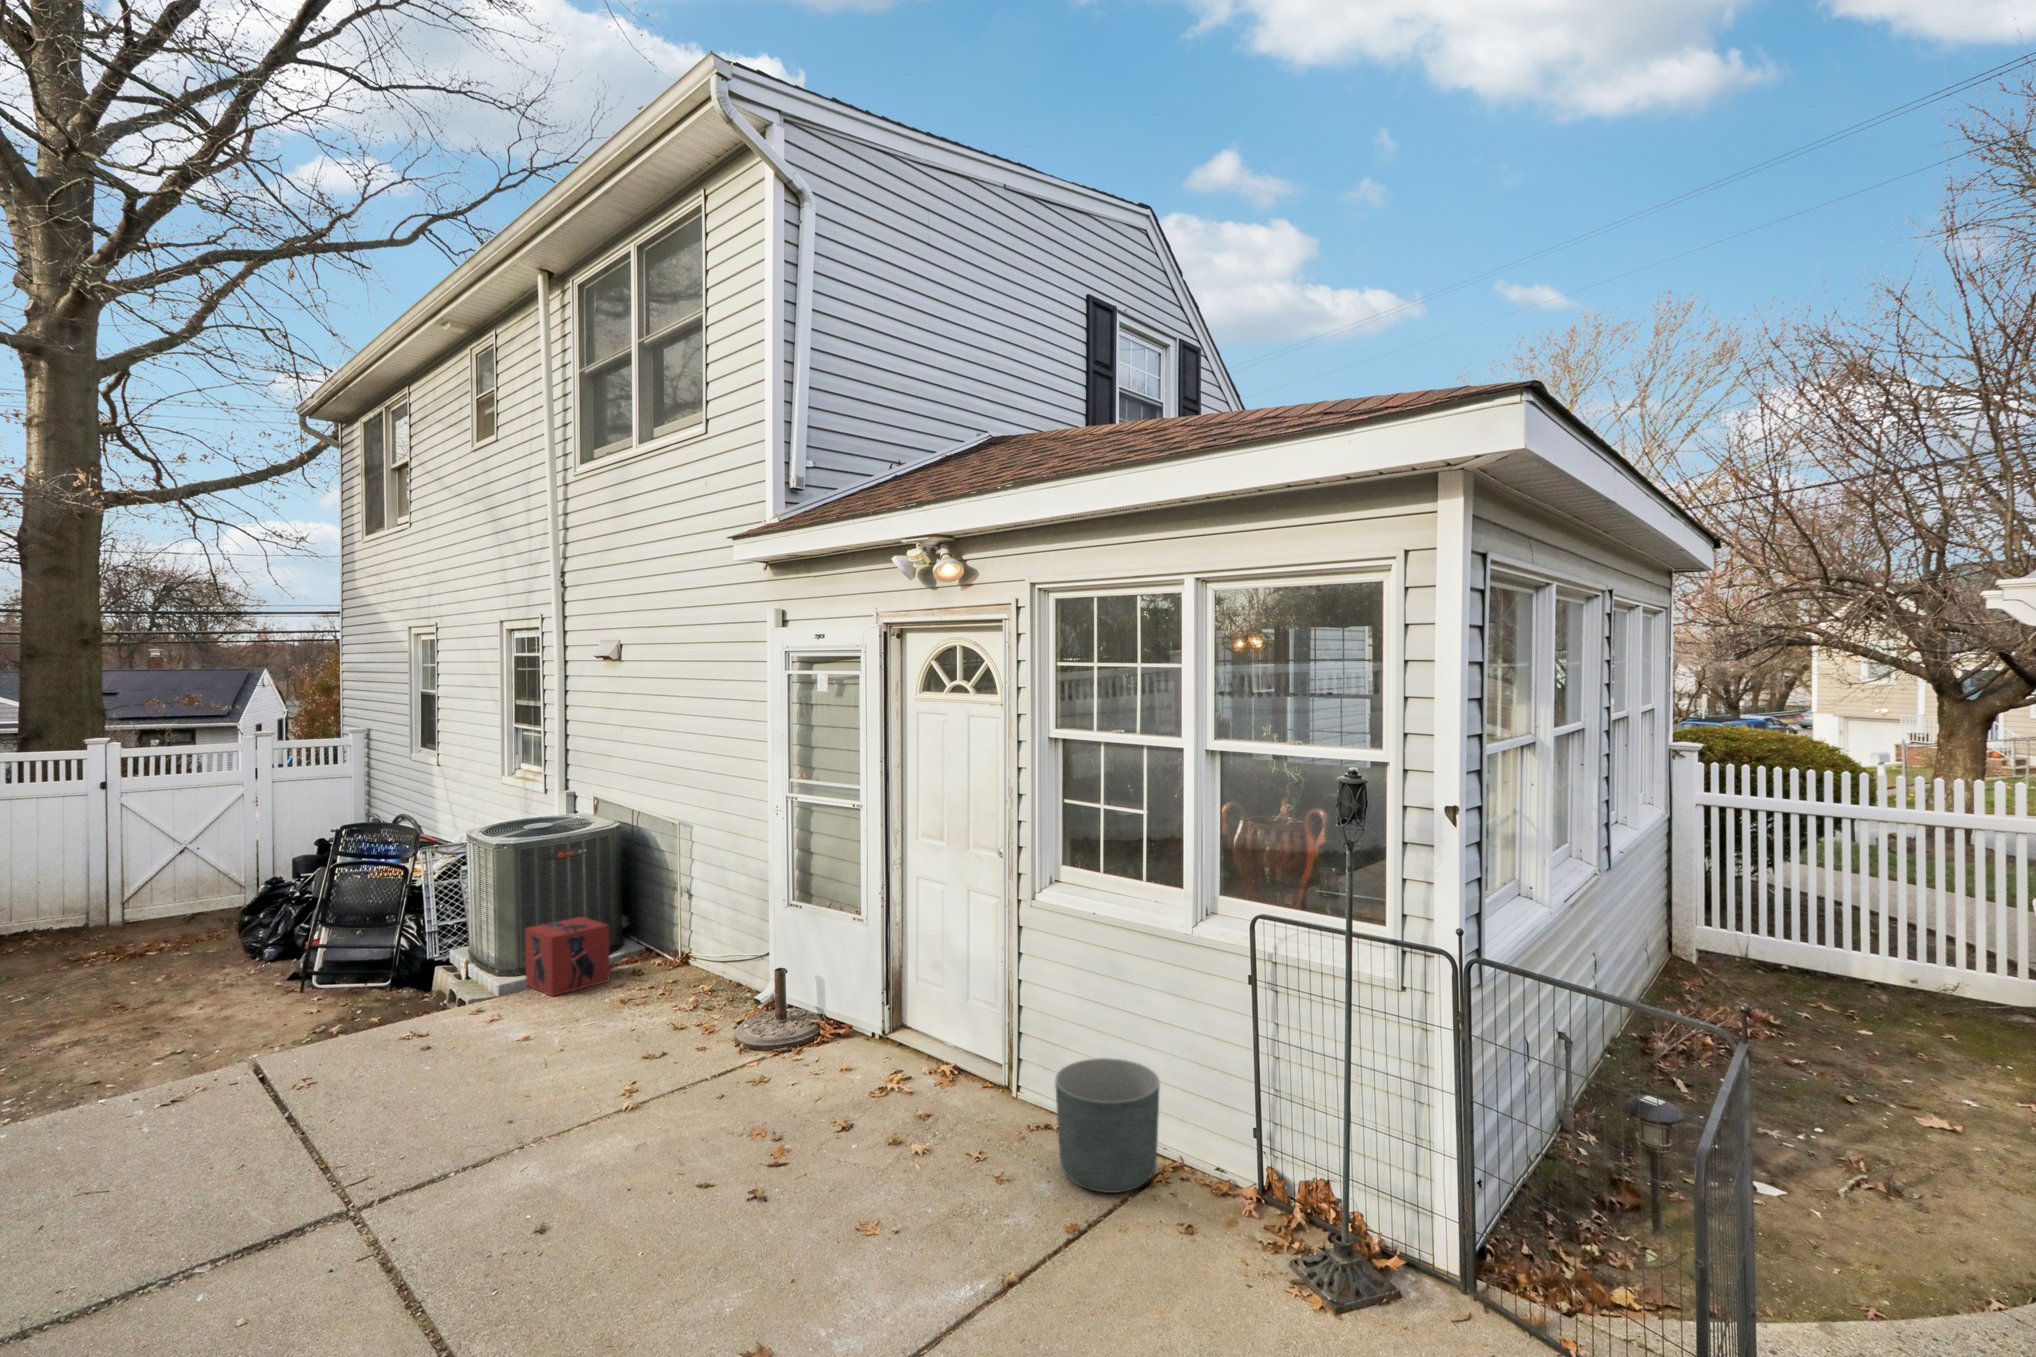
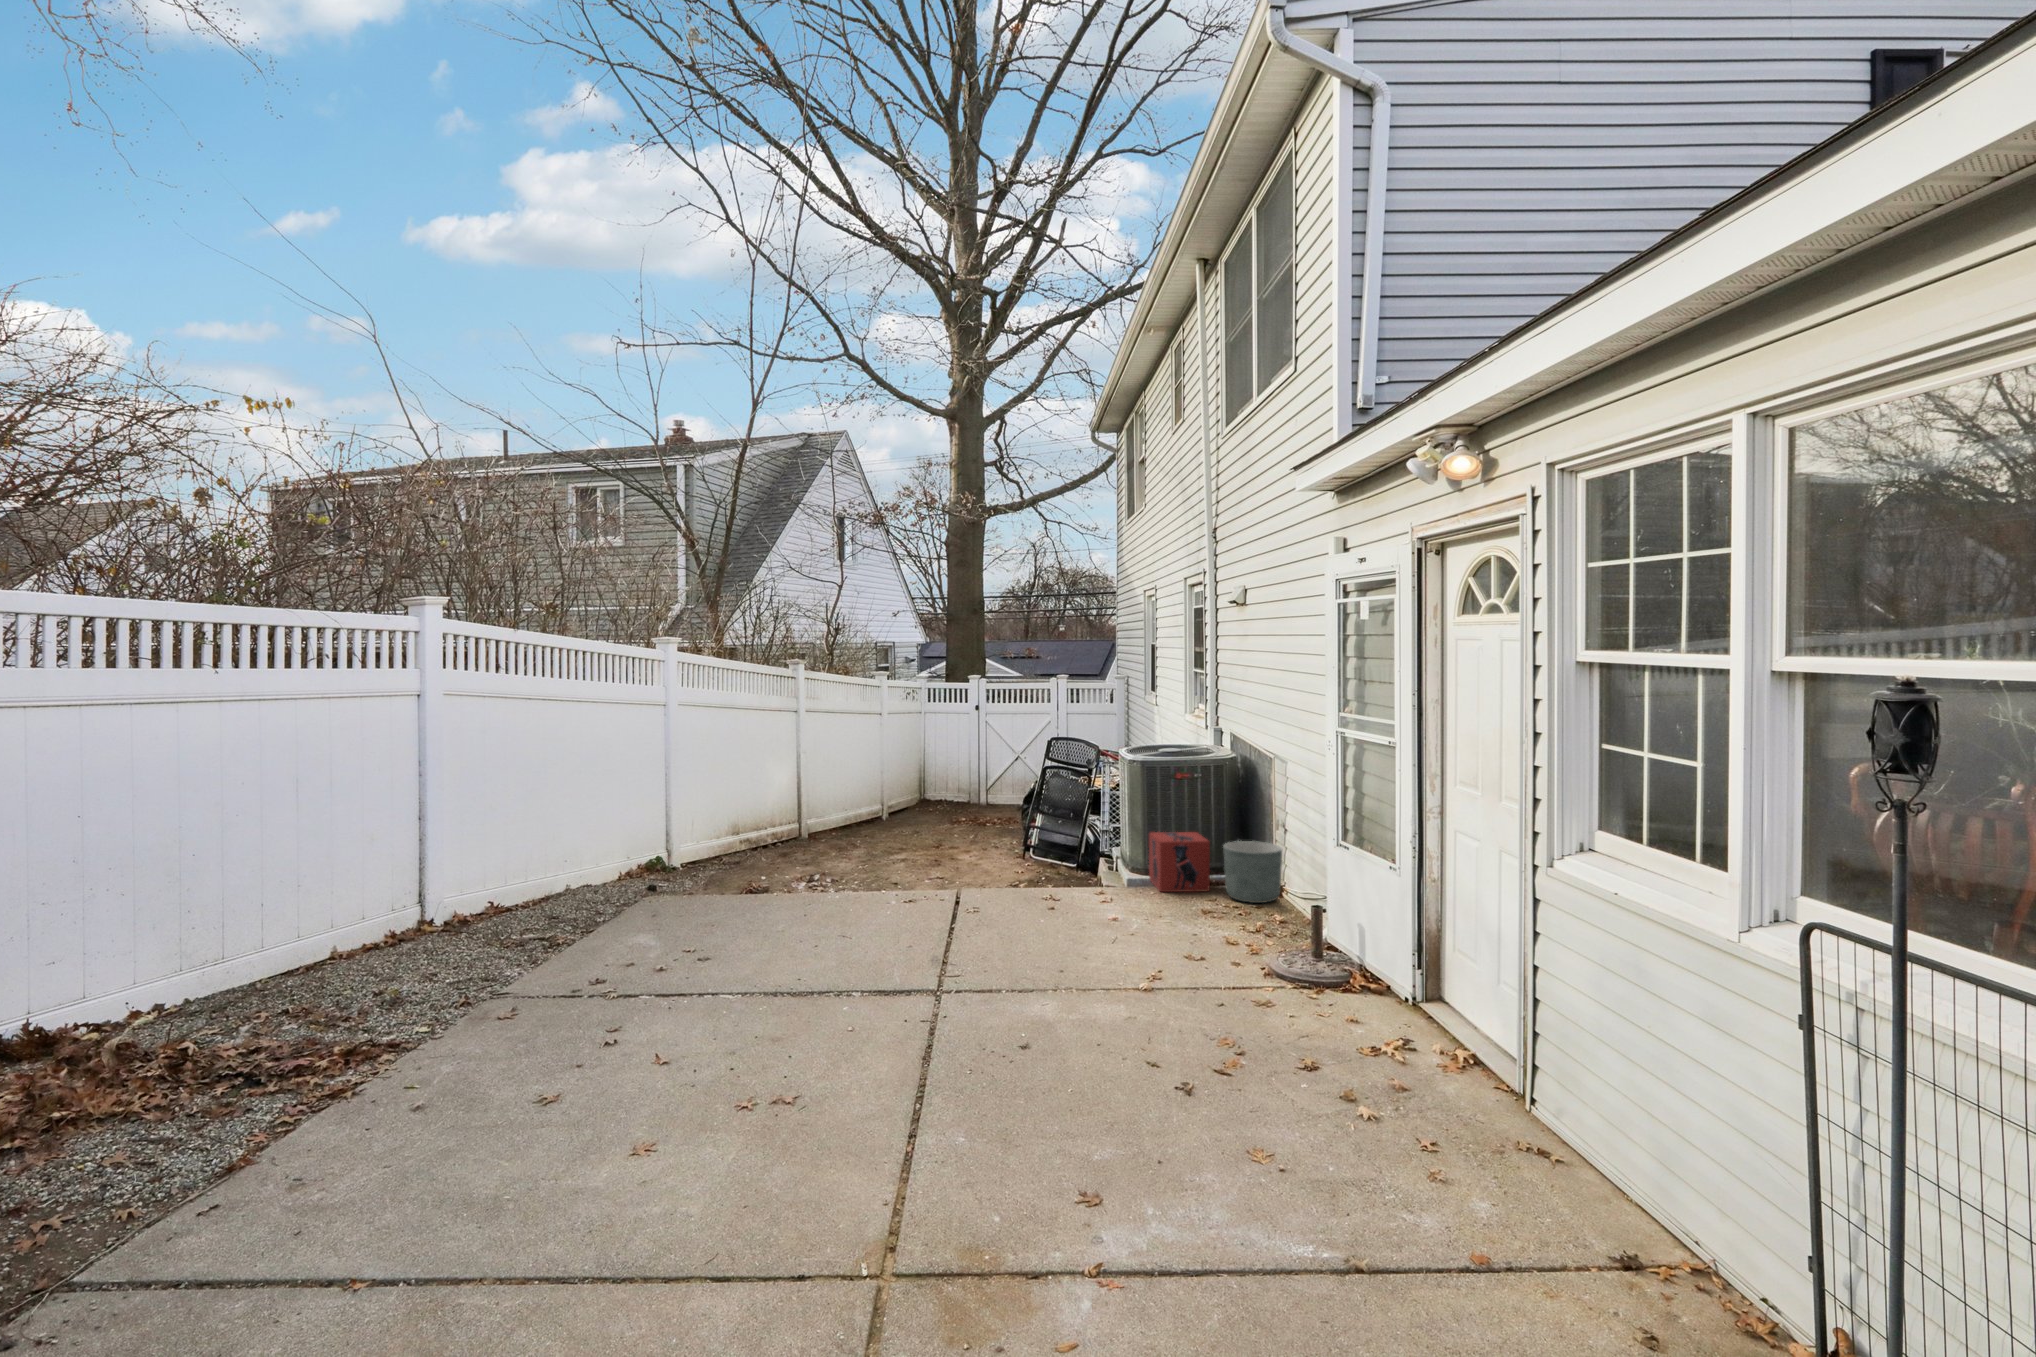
planter: present [1055,1058,1160,1193] -> present [1223,841,1282,903]

